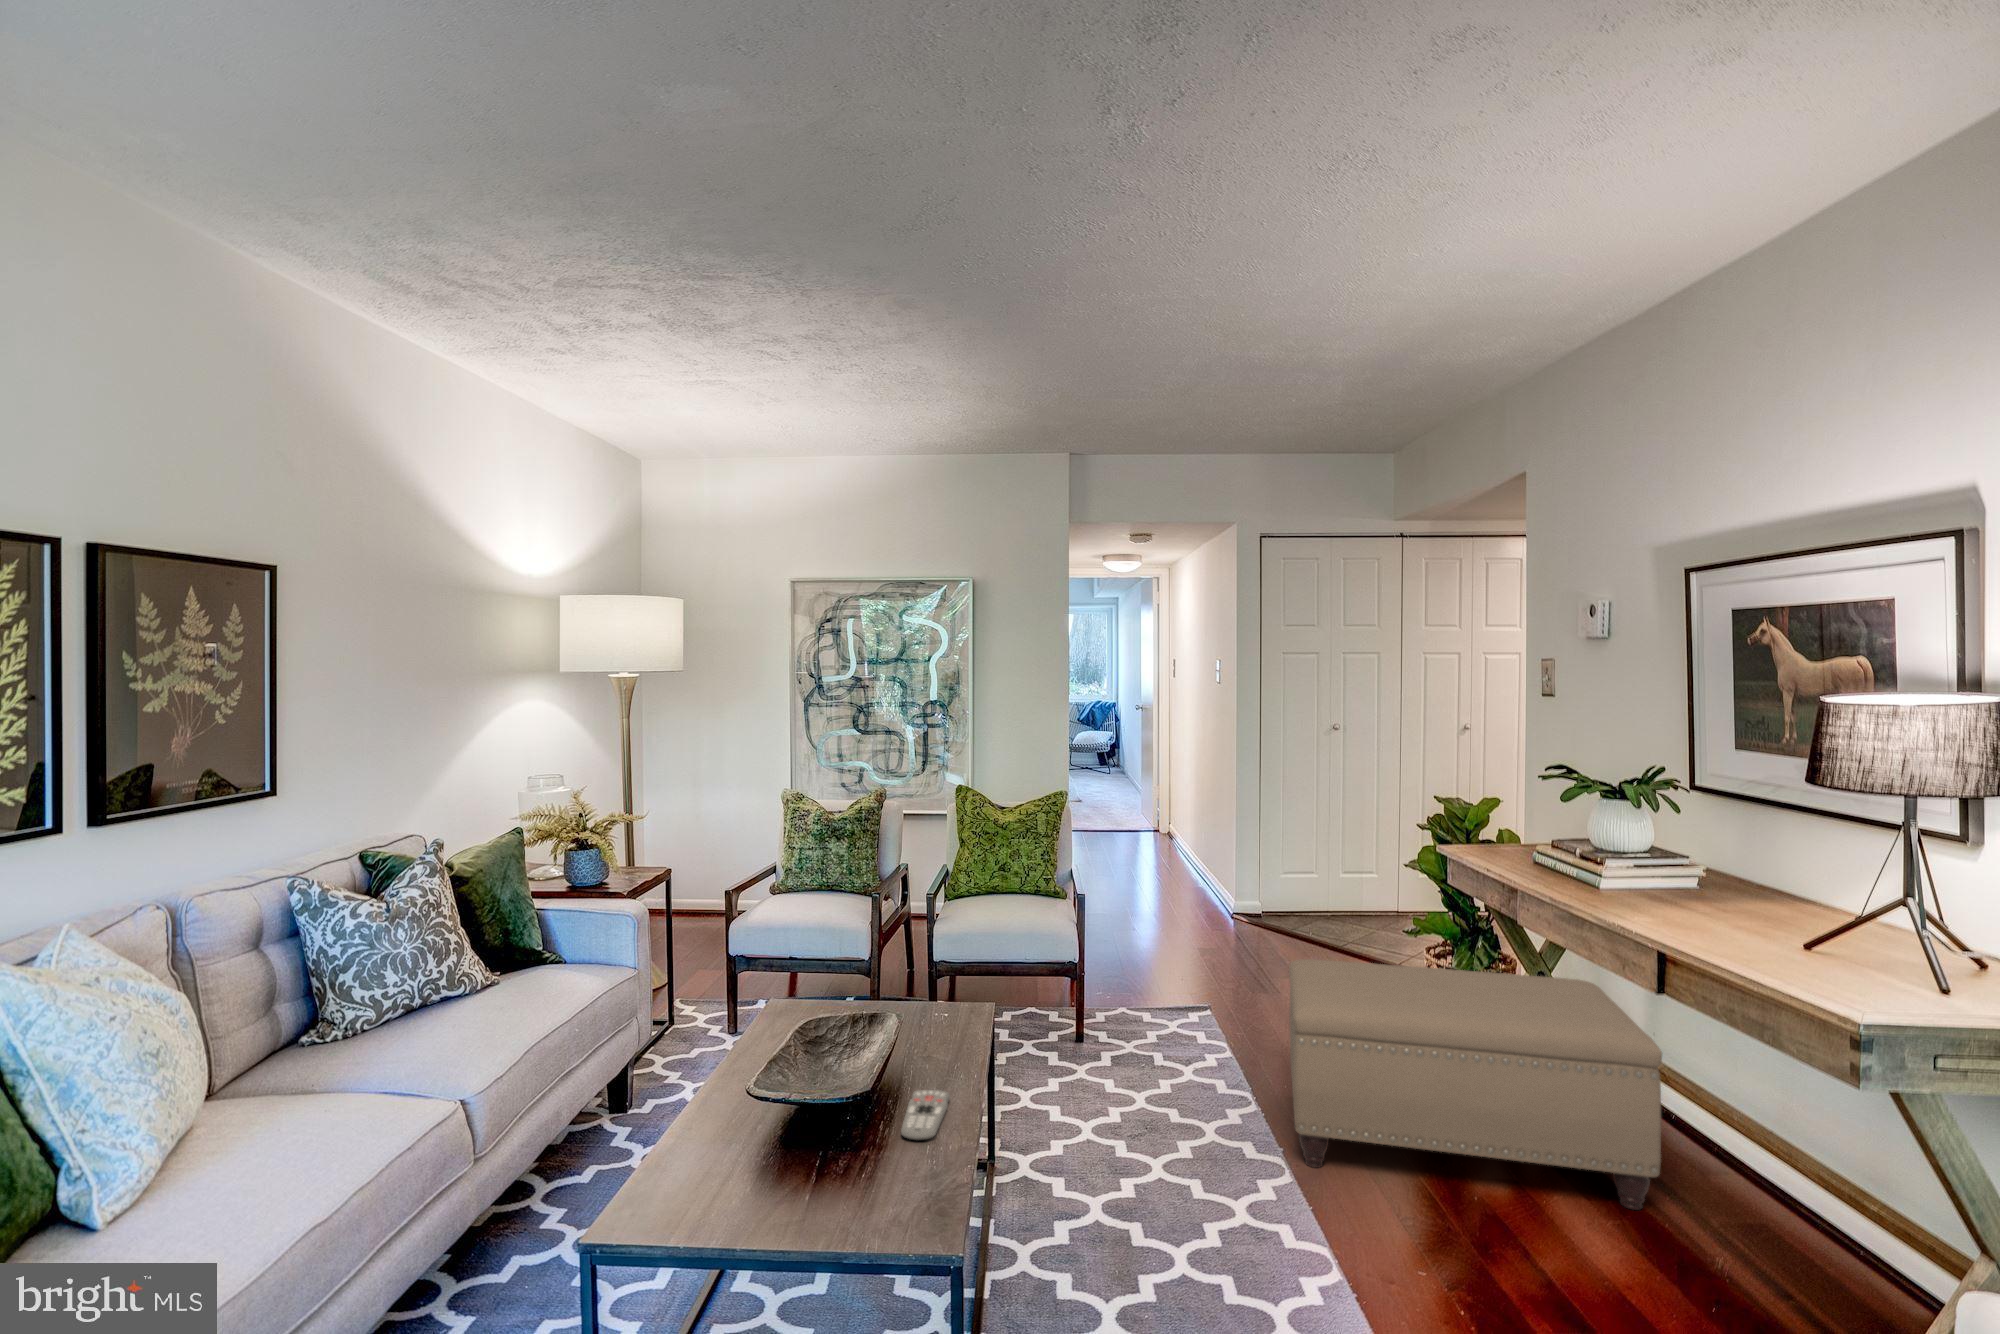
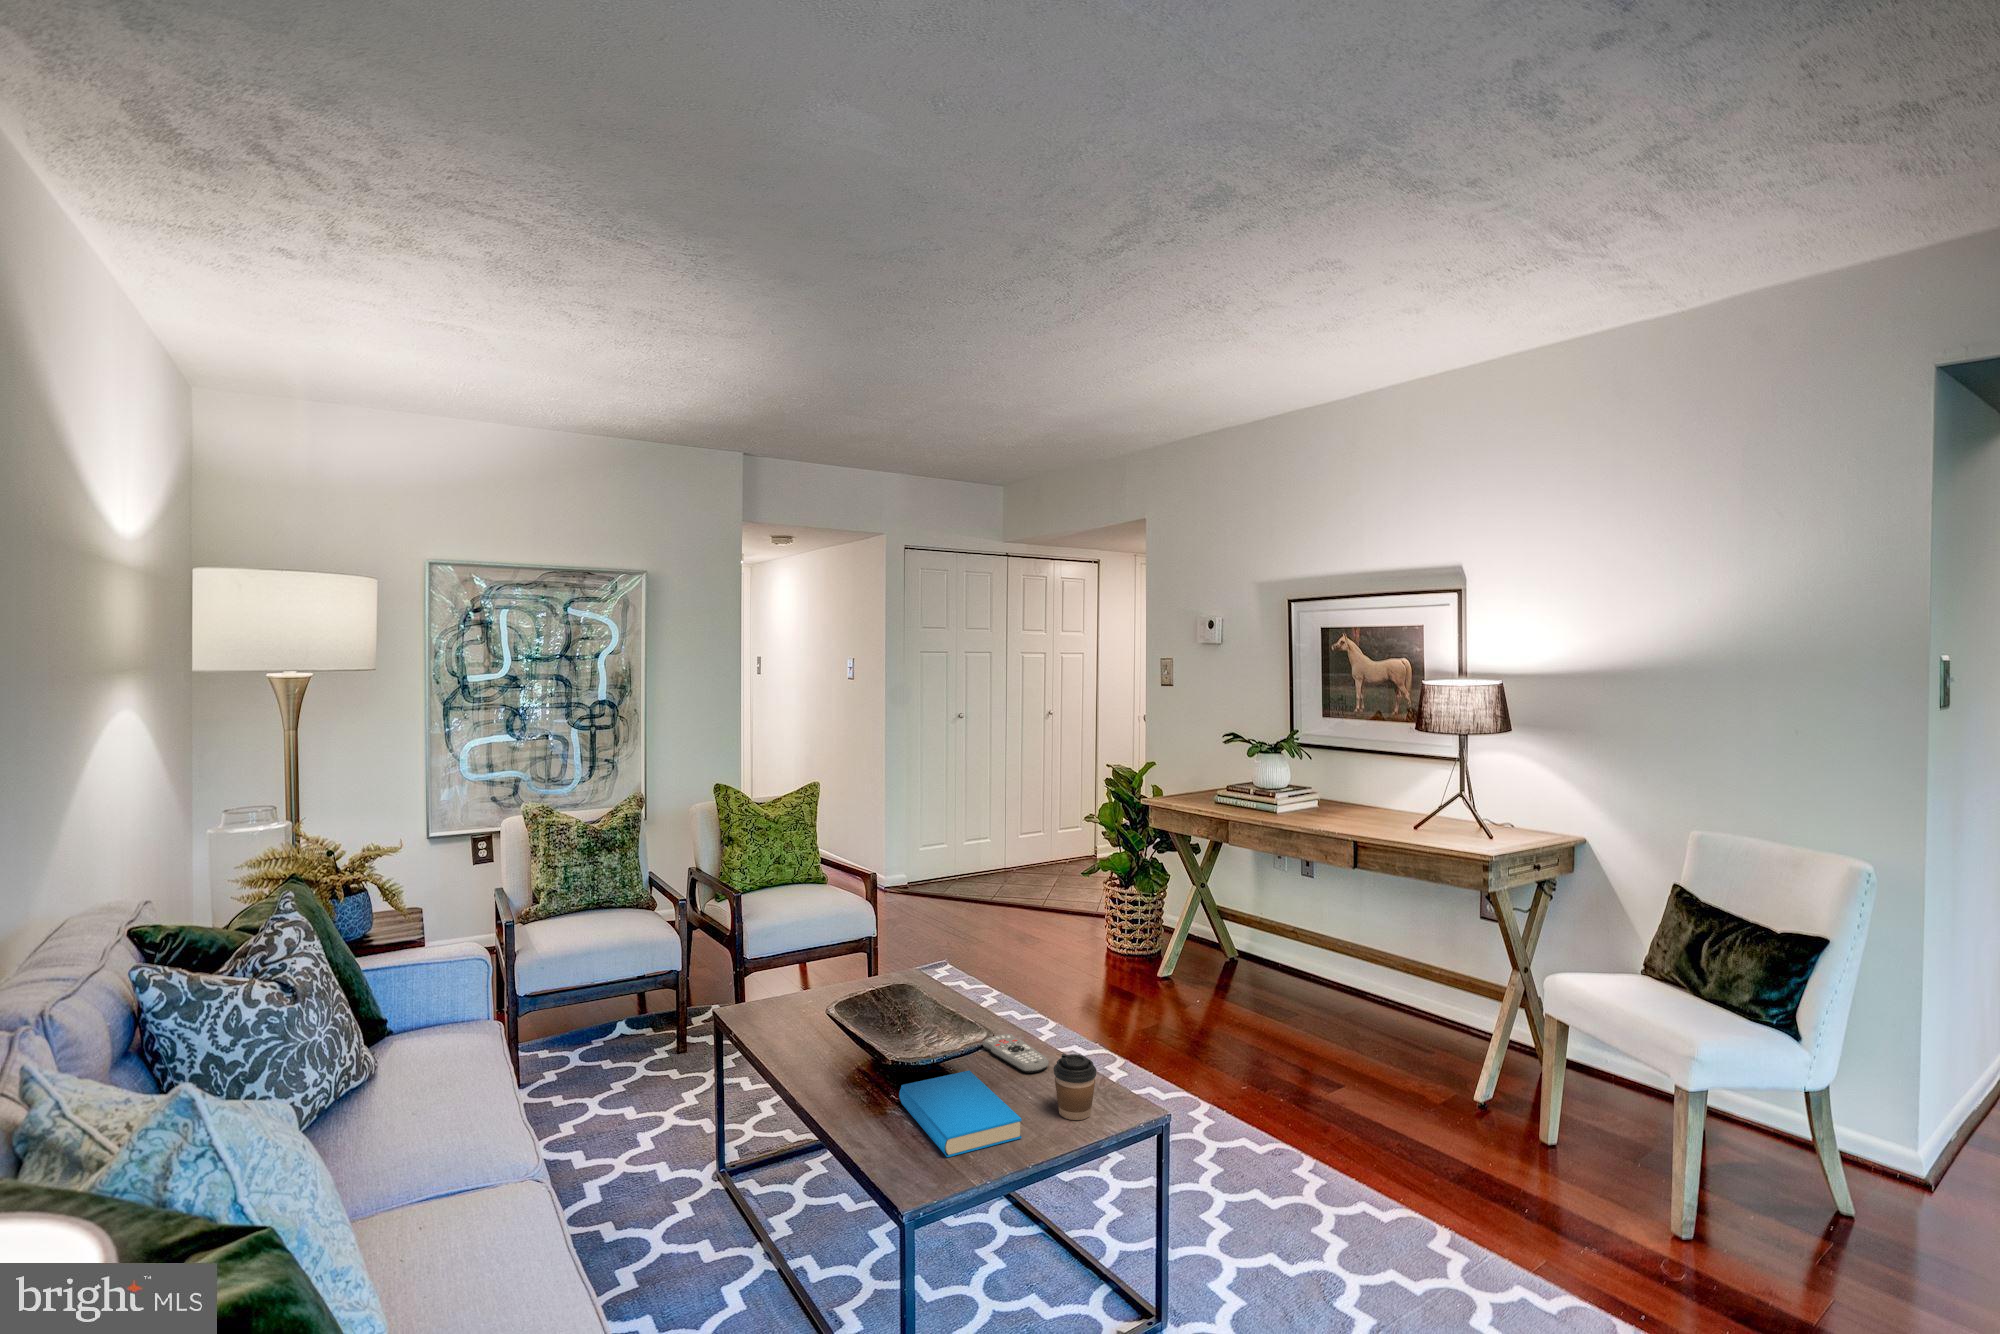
ottoman: present [1289,959,1662,1210] -> none [1070,879,1328,1046]
book: none [700,1108,833,1199] -> present [899,1070,1022,1157]
coffee cup: none [847,1124,896,1205] -> present [1054,1054,1097,1120]

